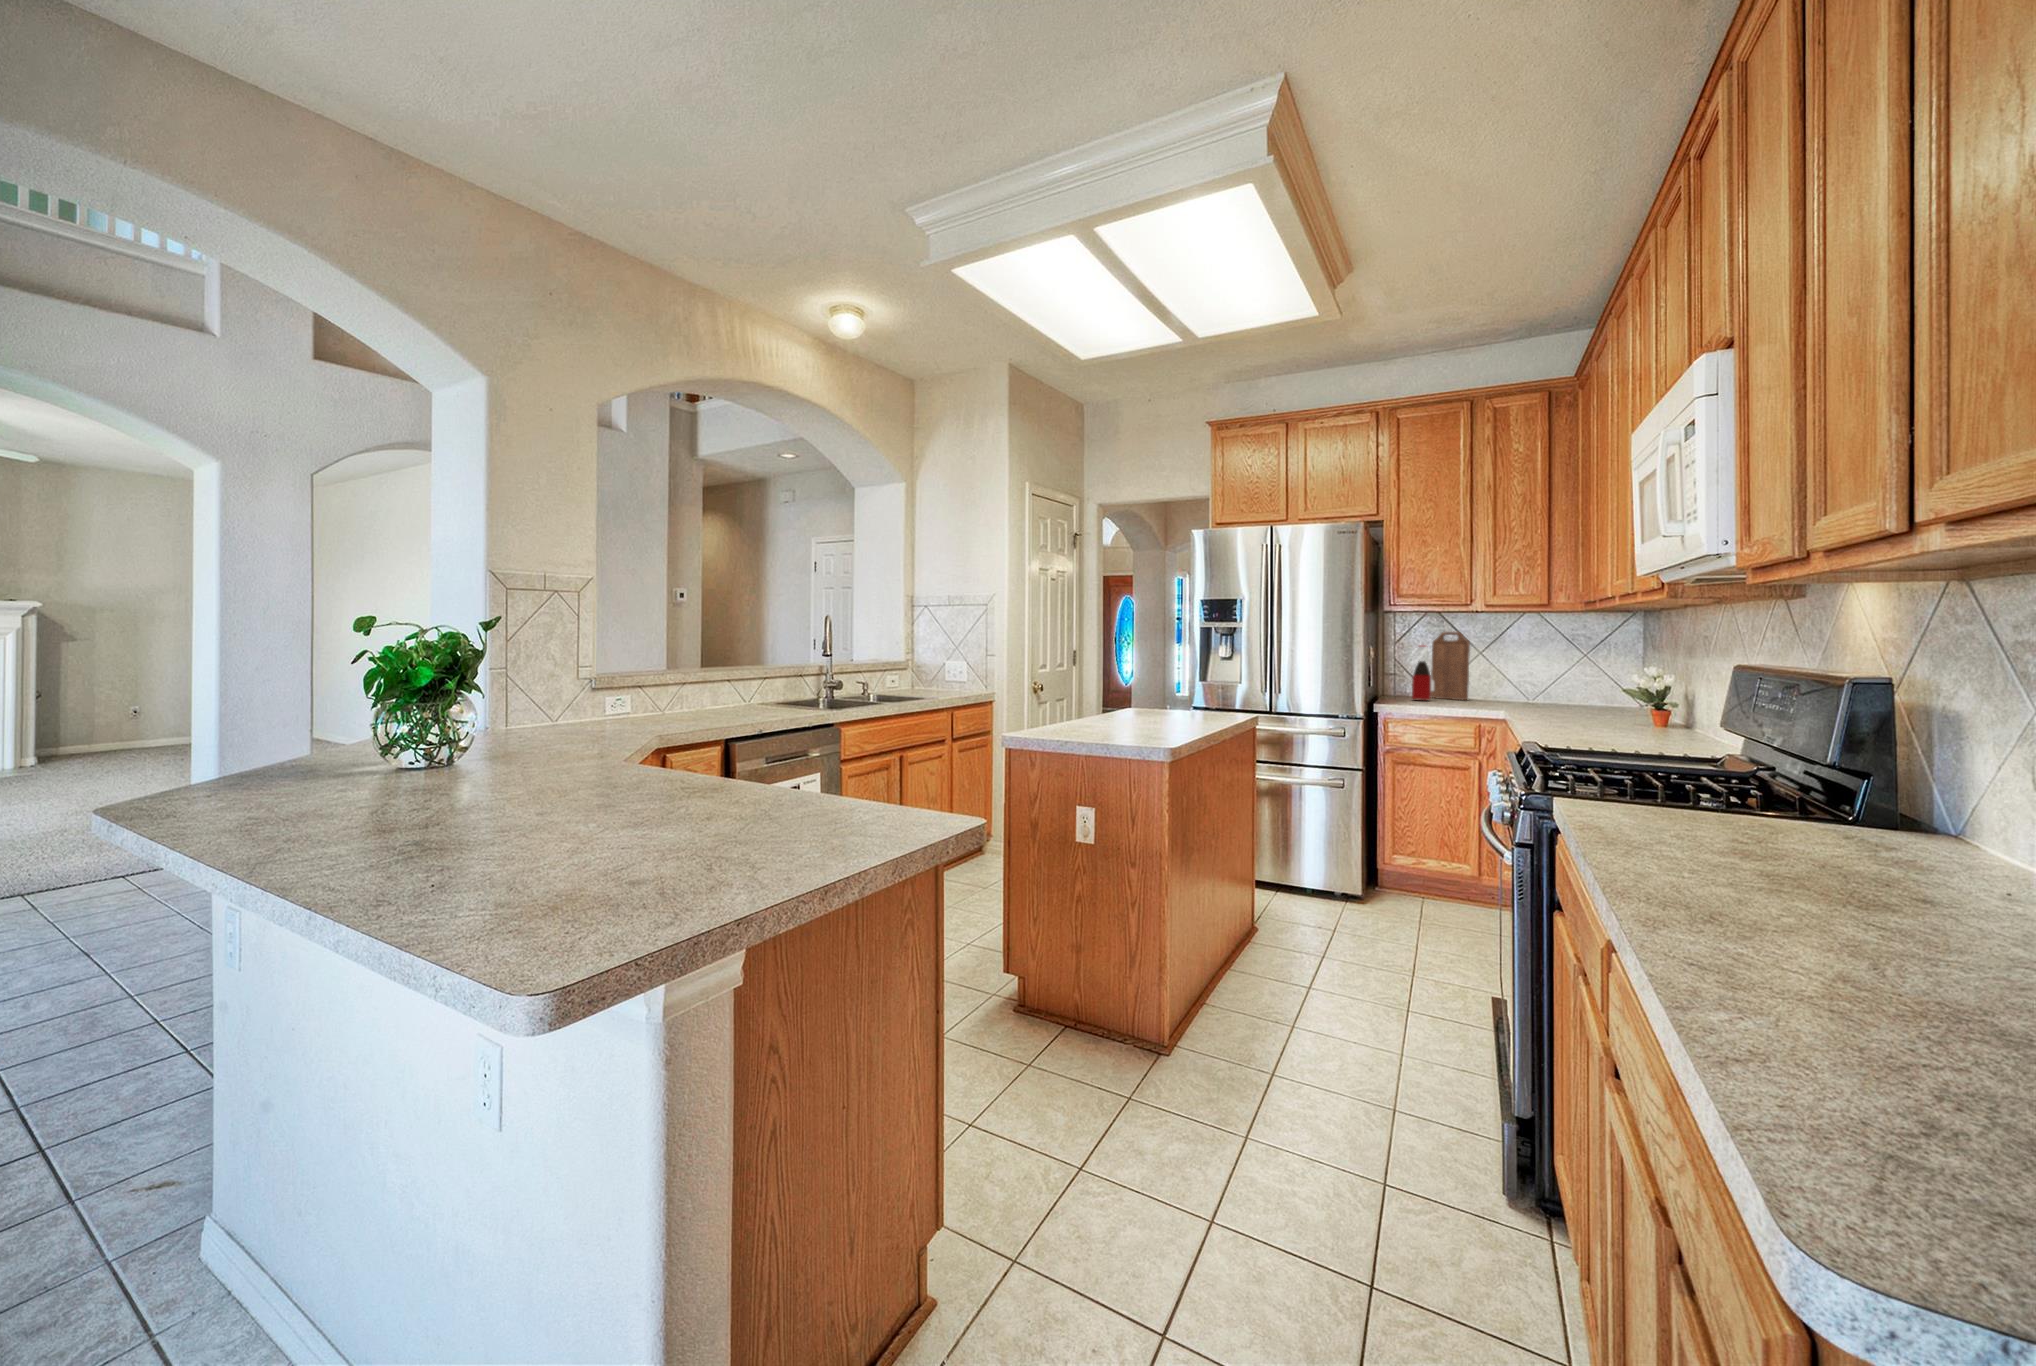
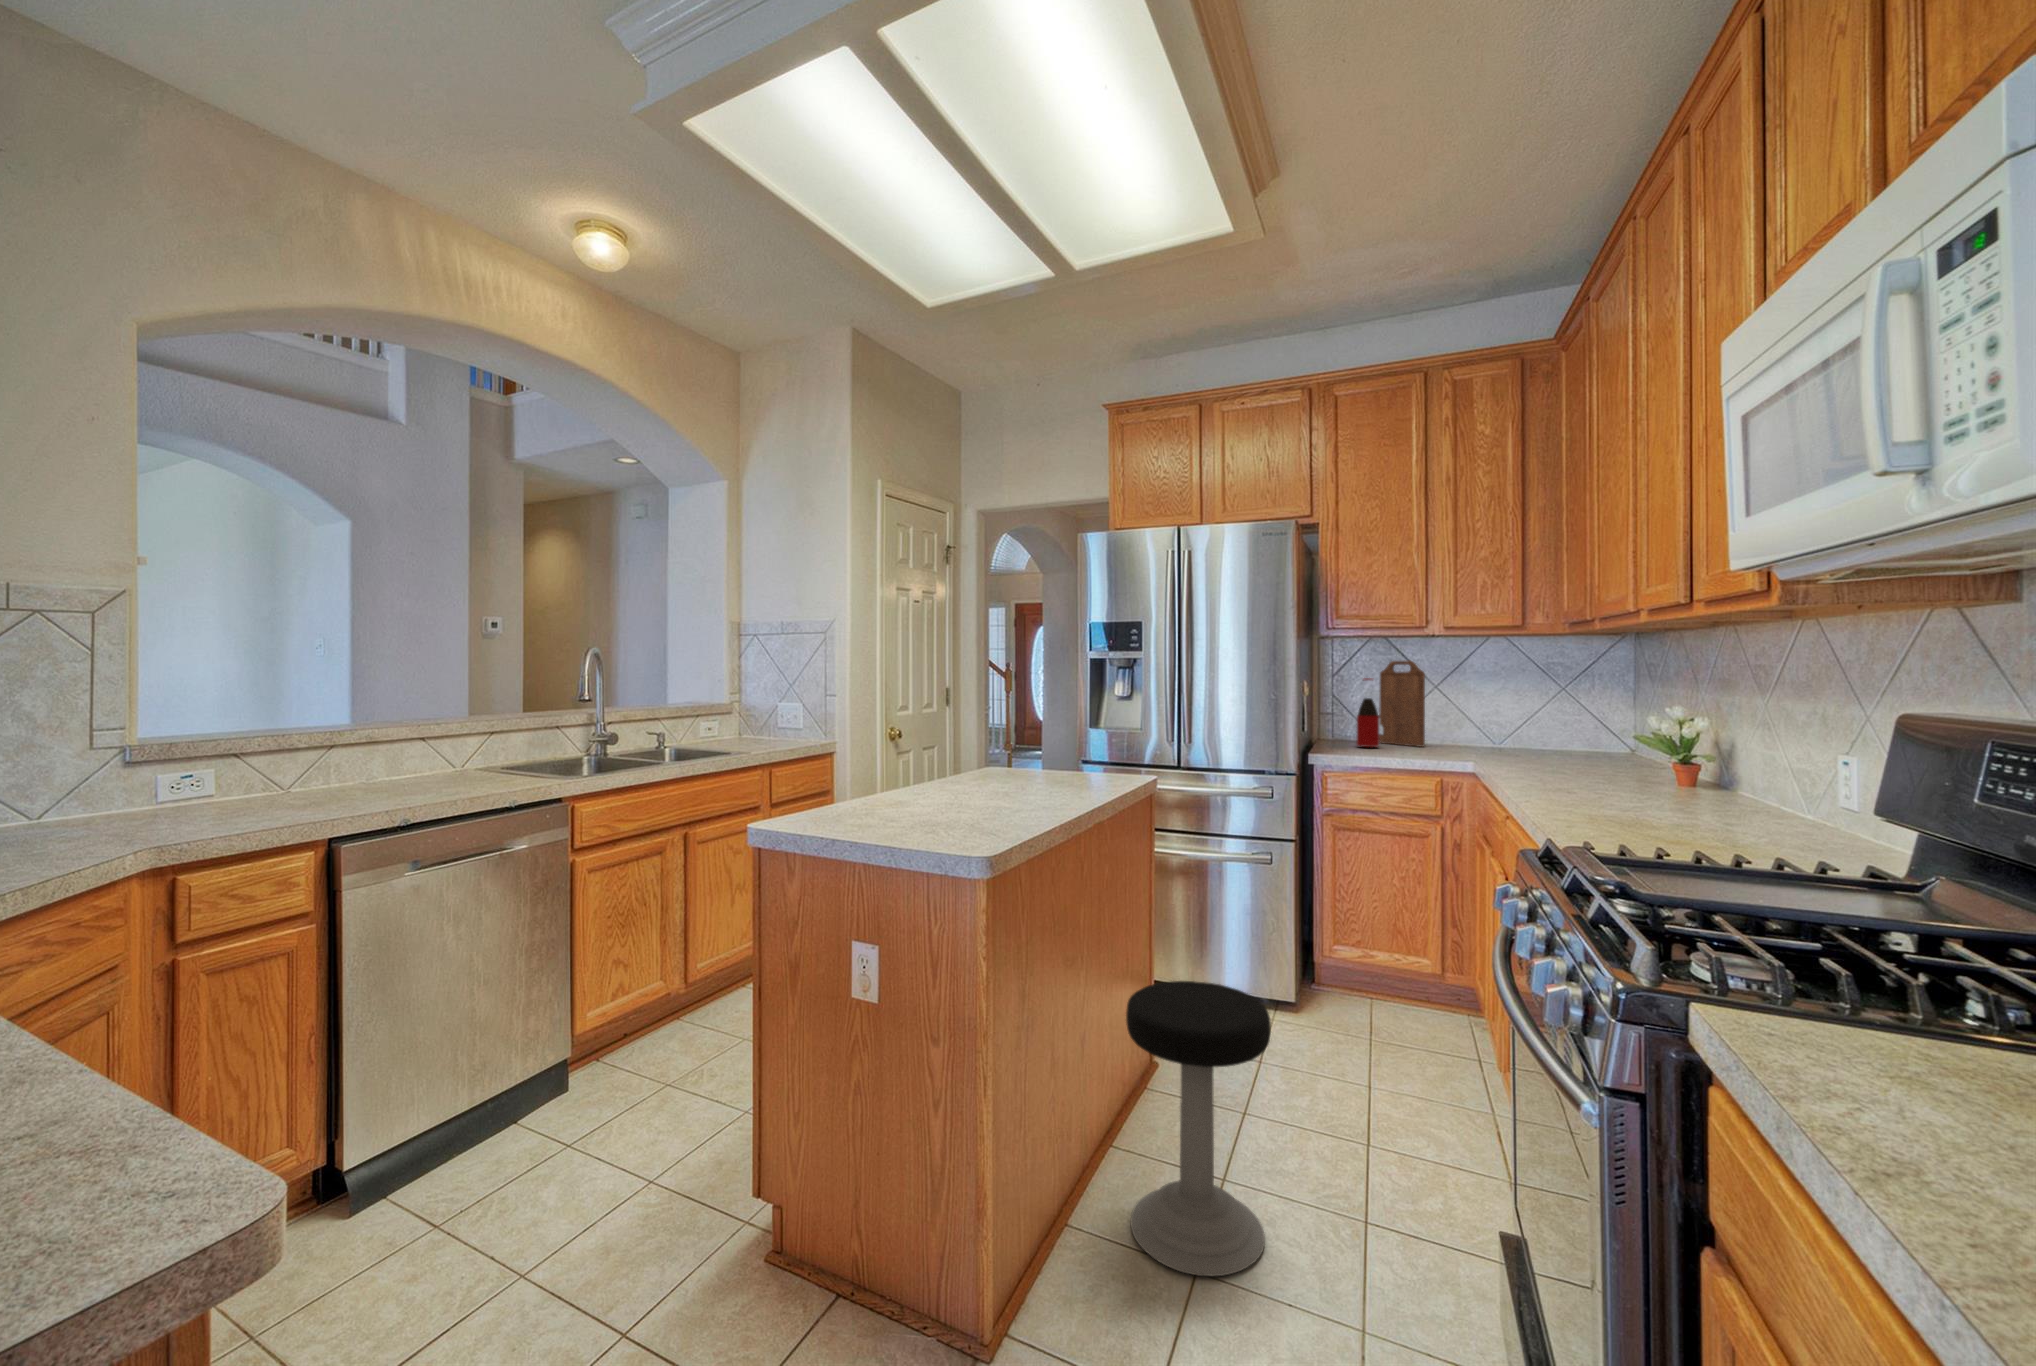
stool: none [1249,848,1350,1029] -> present [1126,981,1271,1276]

